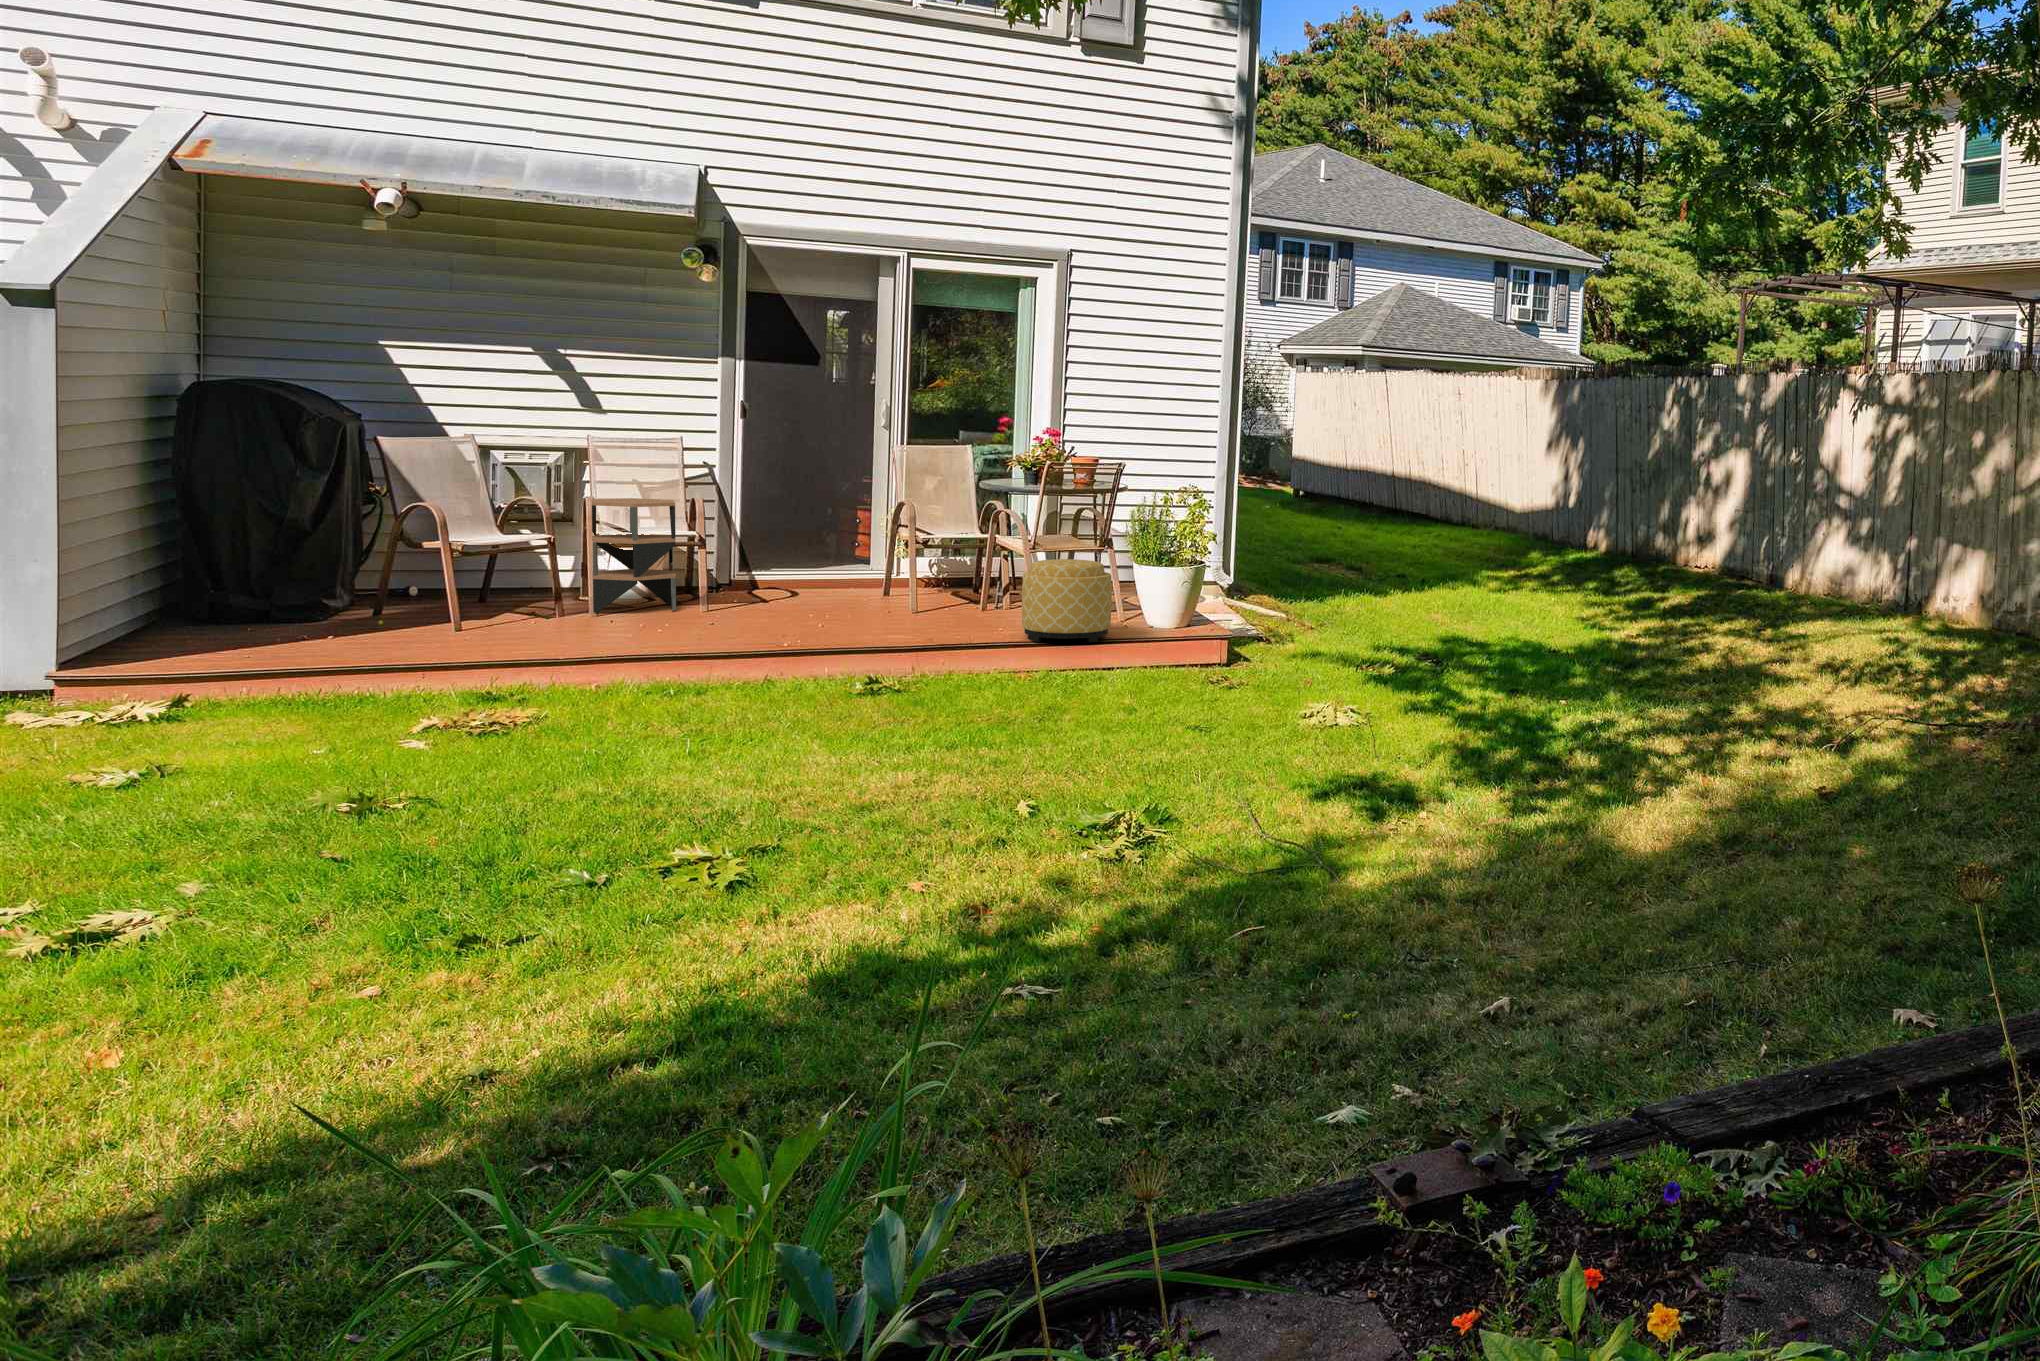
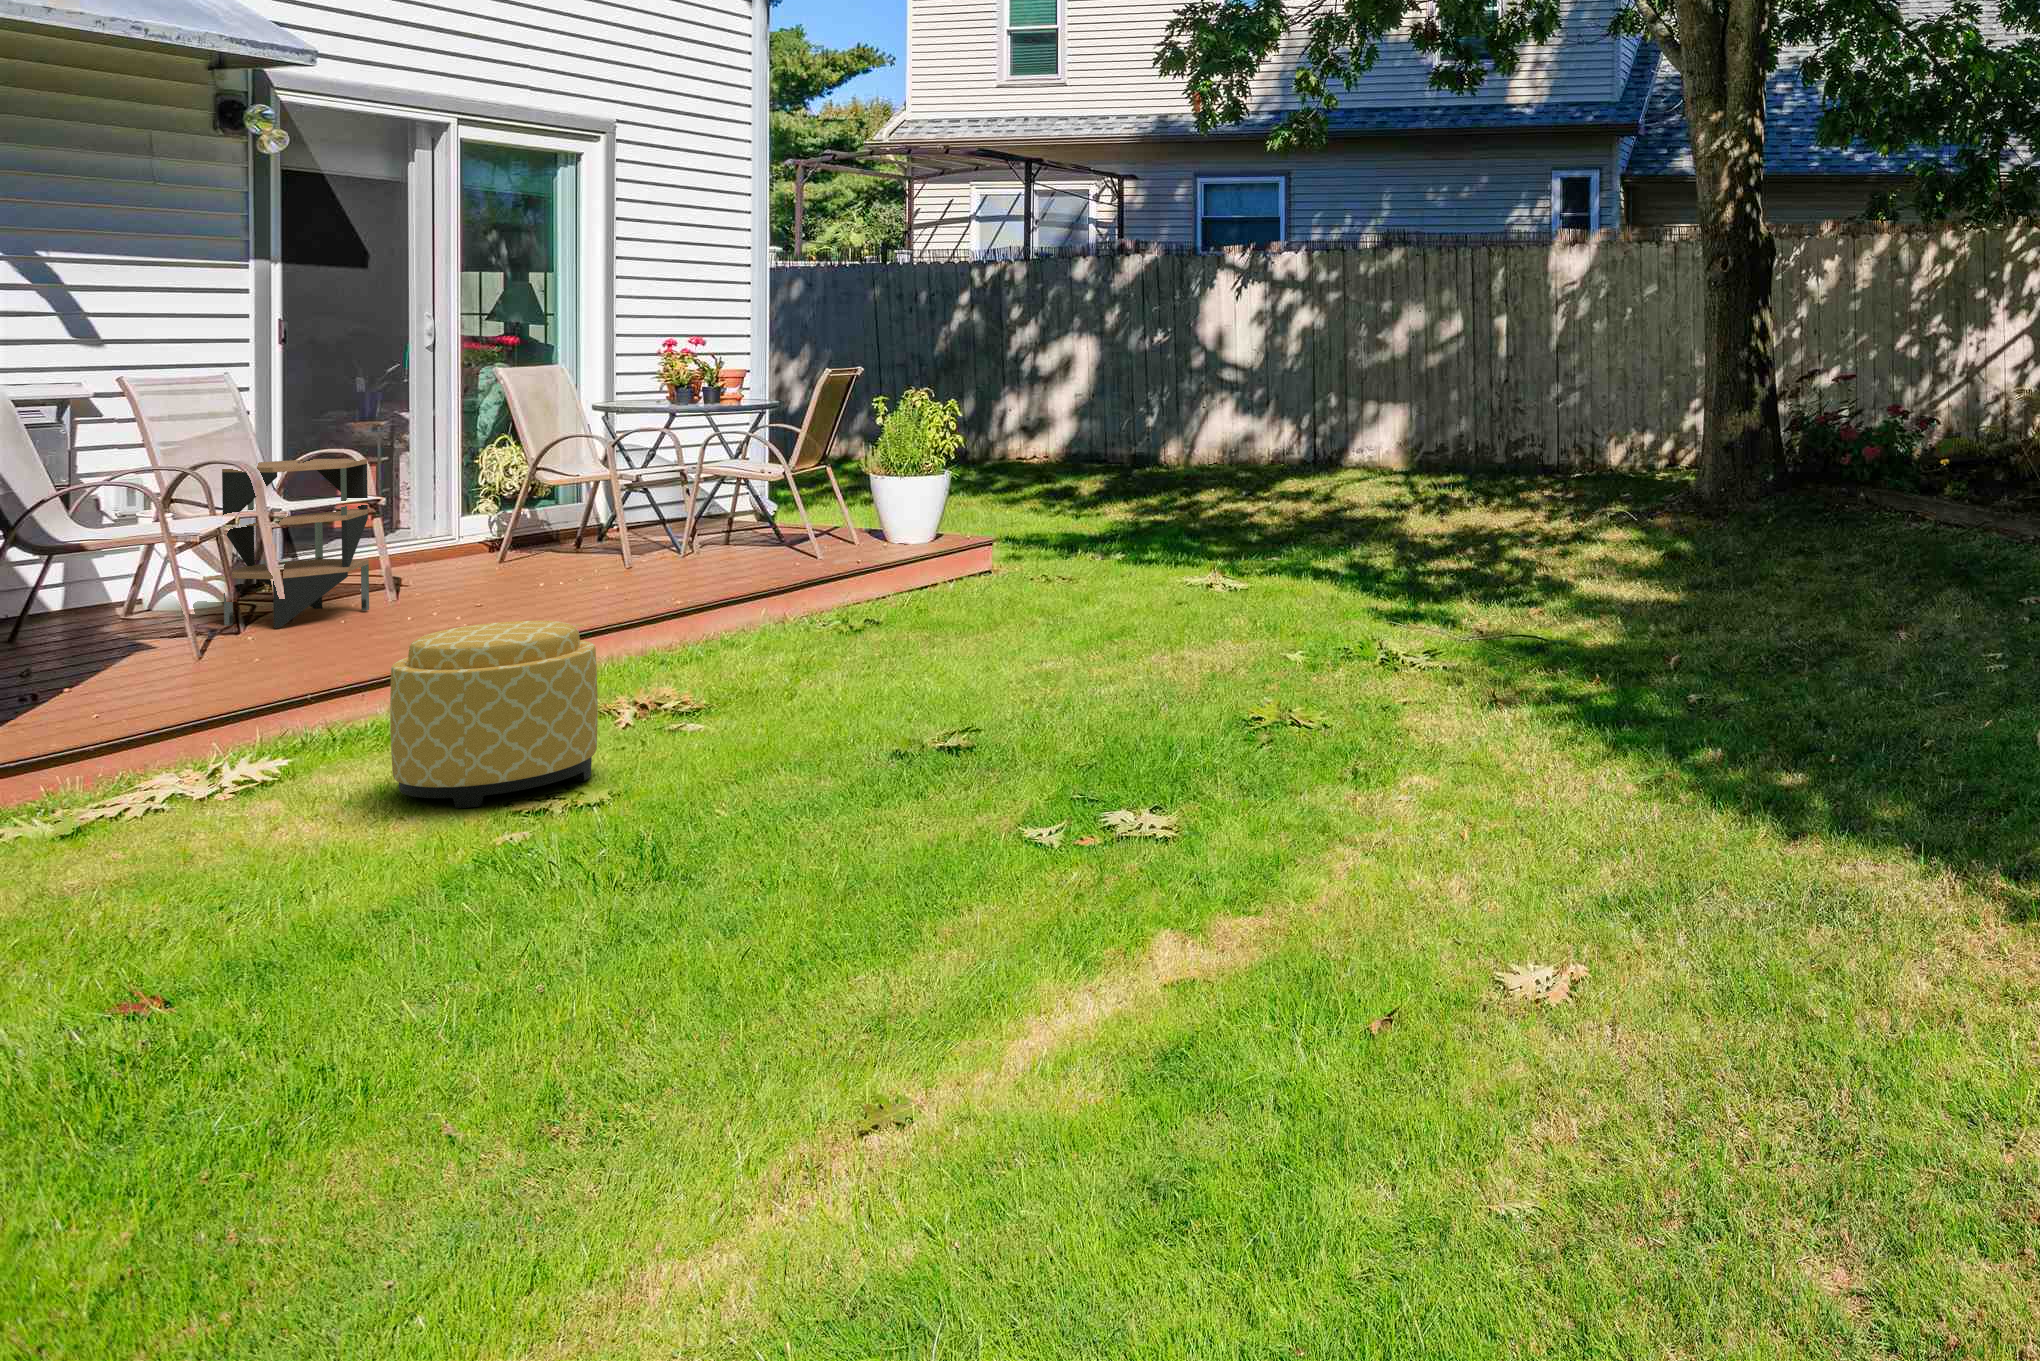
ottoman: present [1022,559,1112,643] -> present [390,621,598,808]

